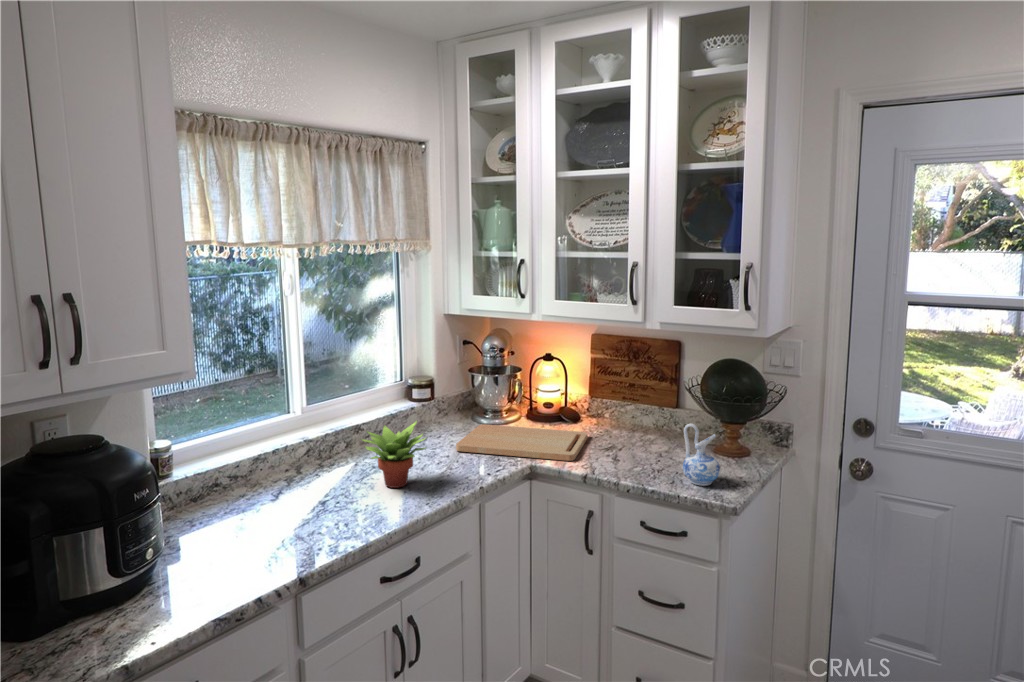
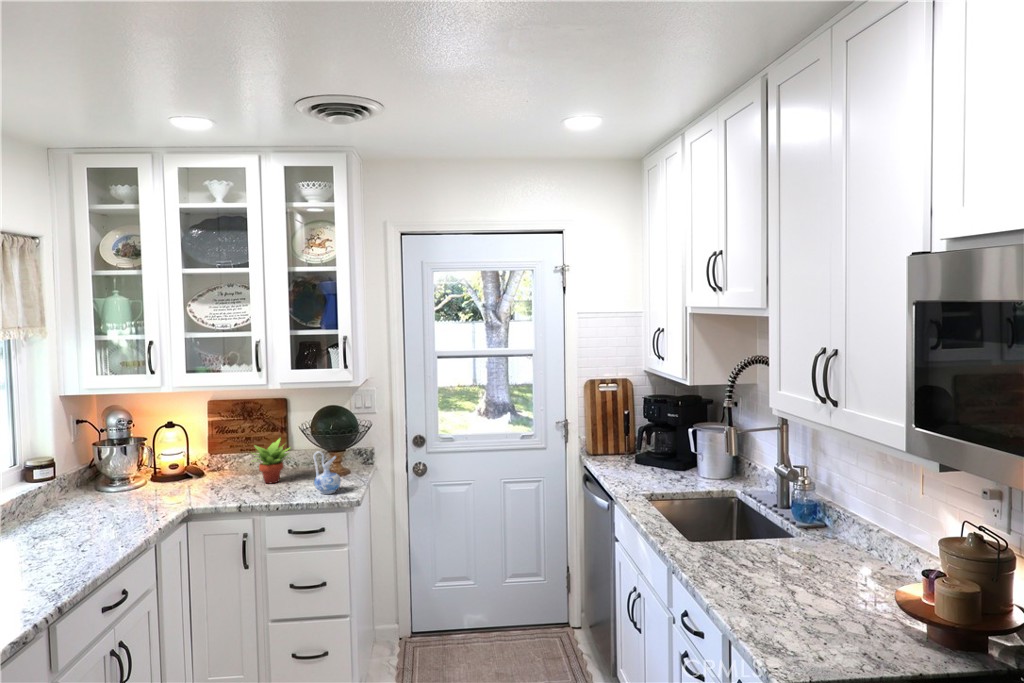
succulent plant: present [362,421,426,488] -> present [253,438,290,483]
cutting board: present [456,424,587,461] -> none [107,480,224,512]

